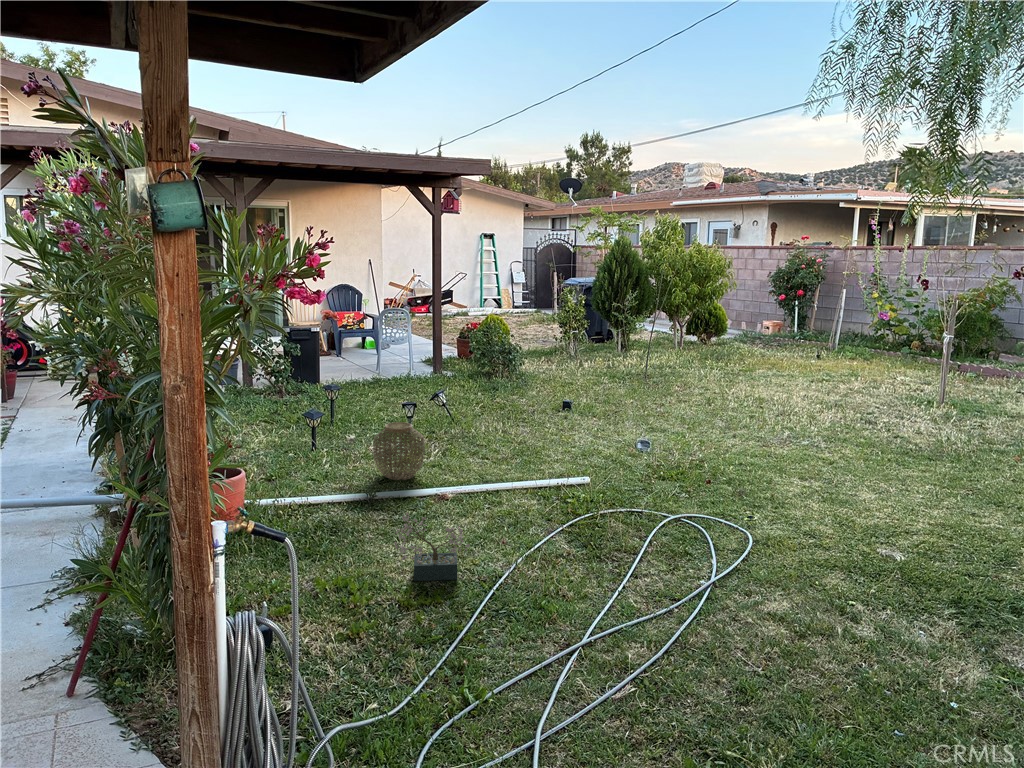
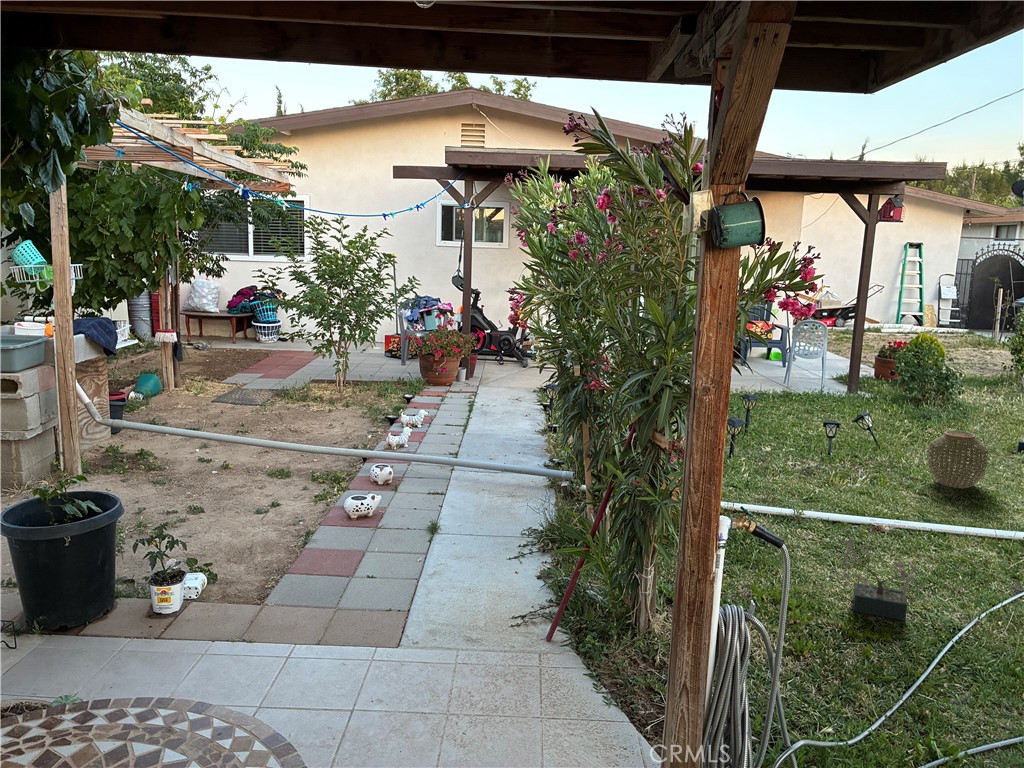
woven basket: present [373,422,425,480] -> present [928,431,988,488]

